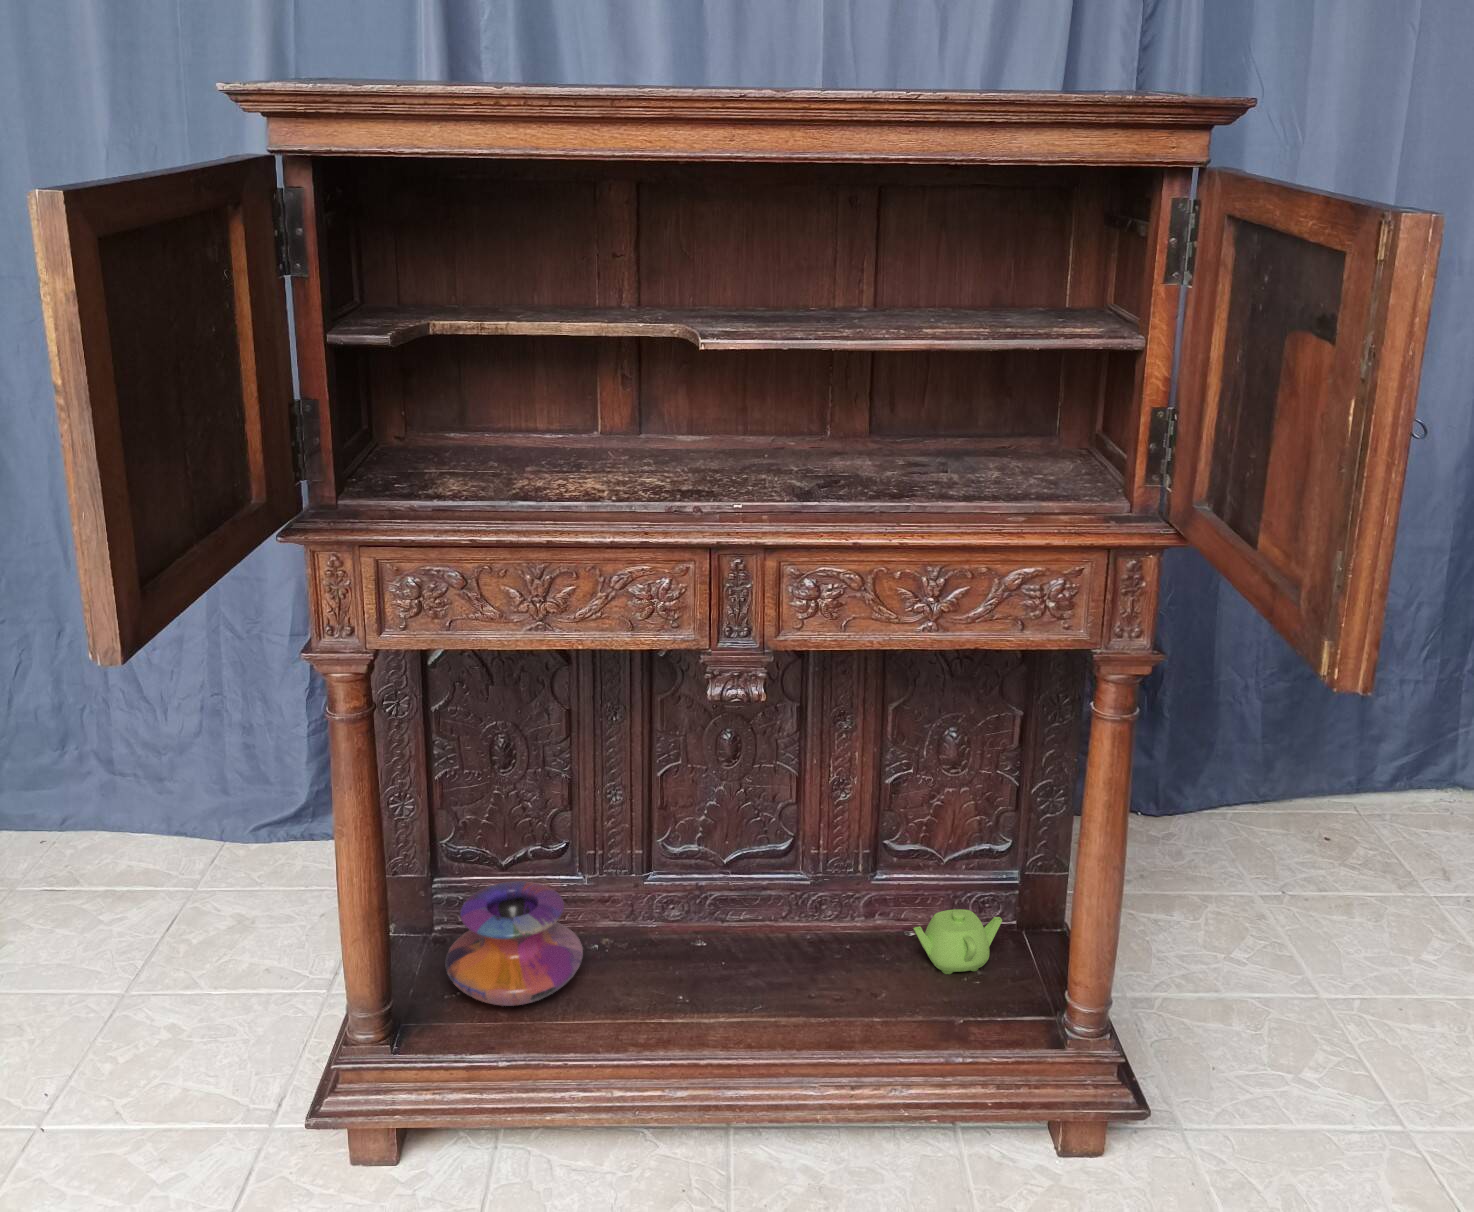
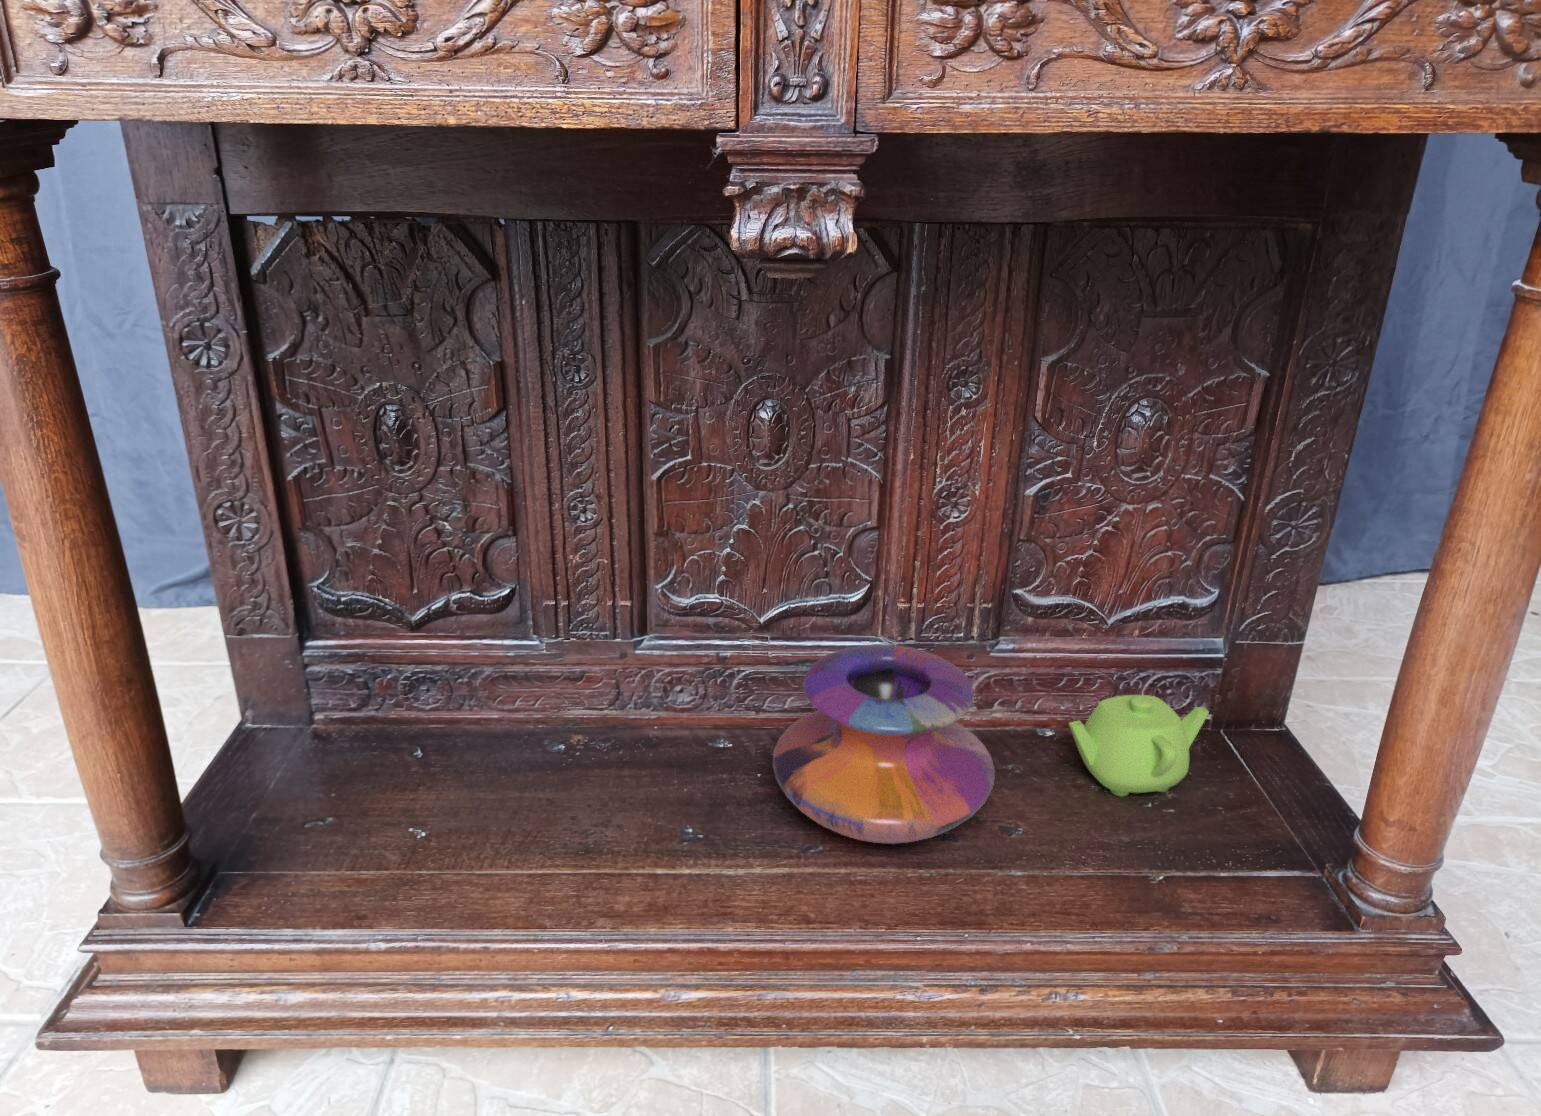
decorative vase: present [445,881,583,1006] -> present [773,644,995,844]

